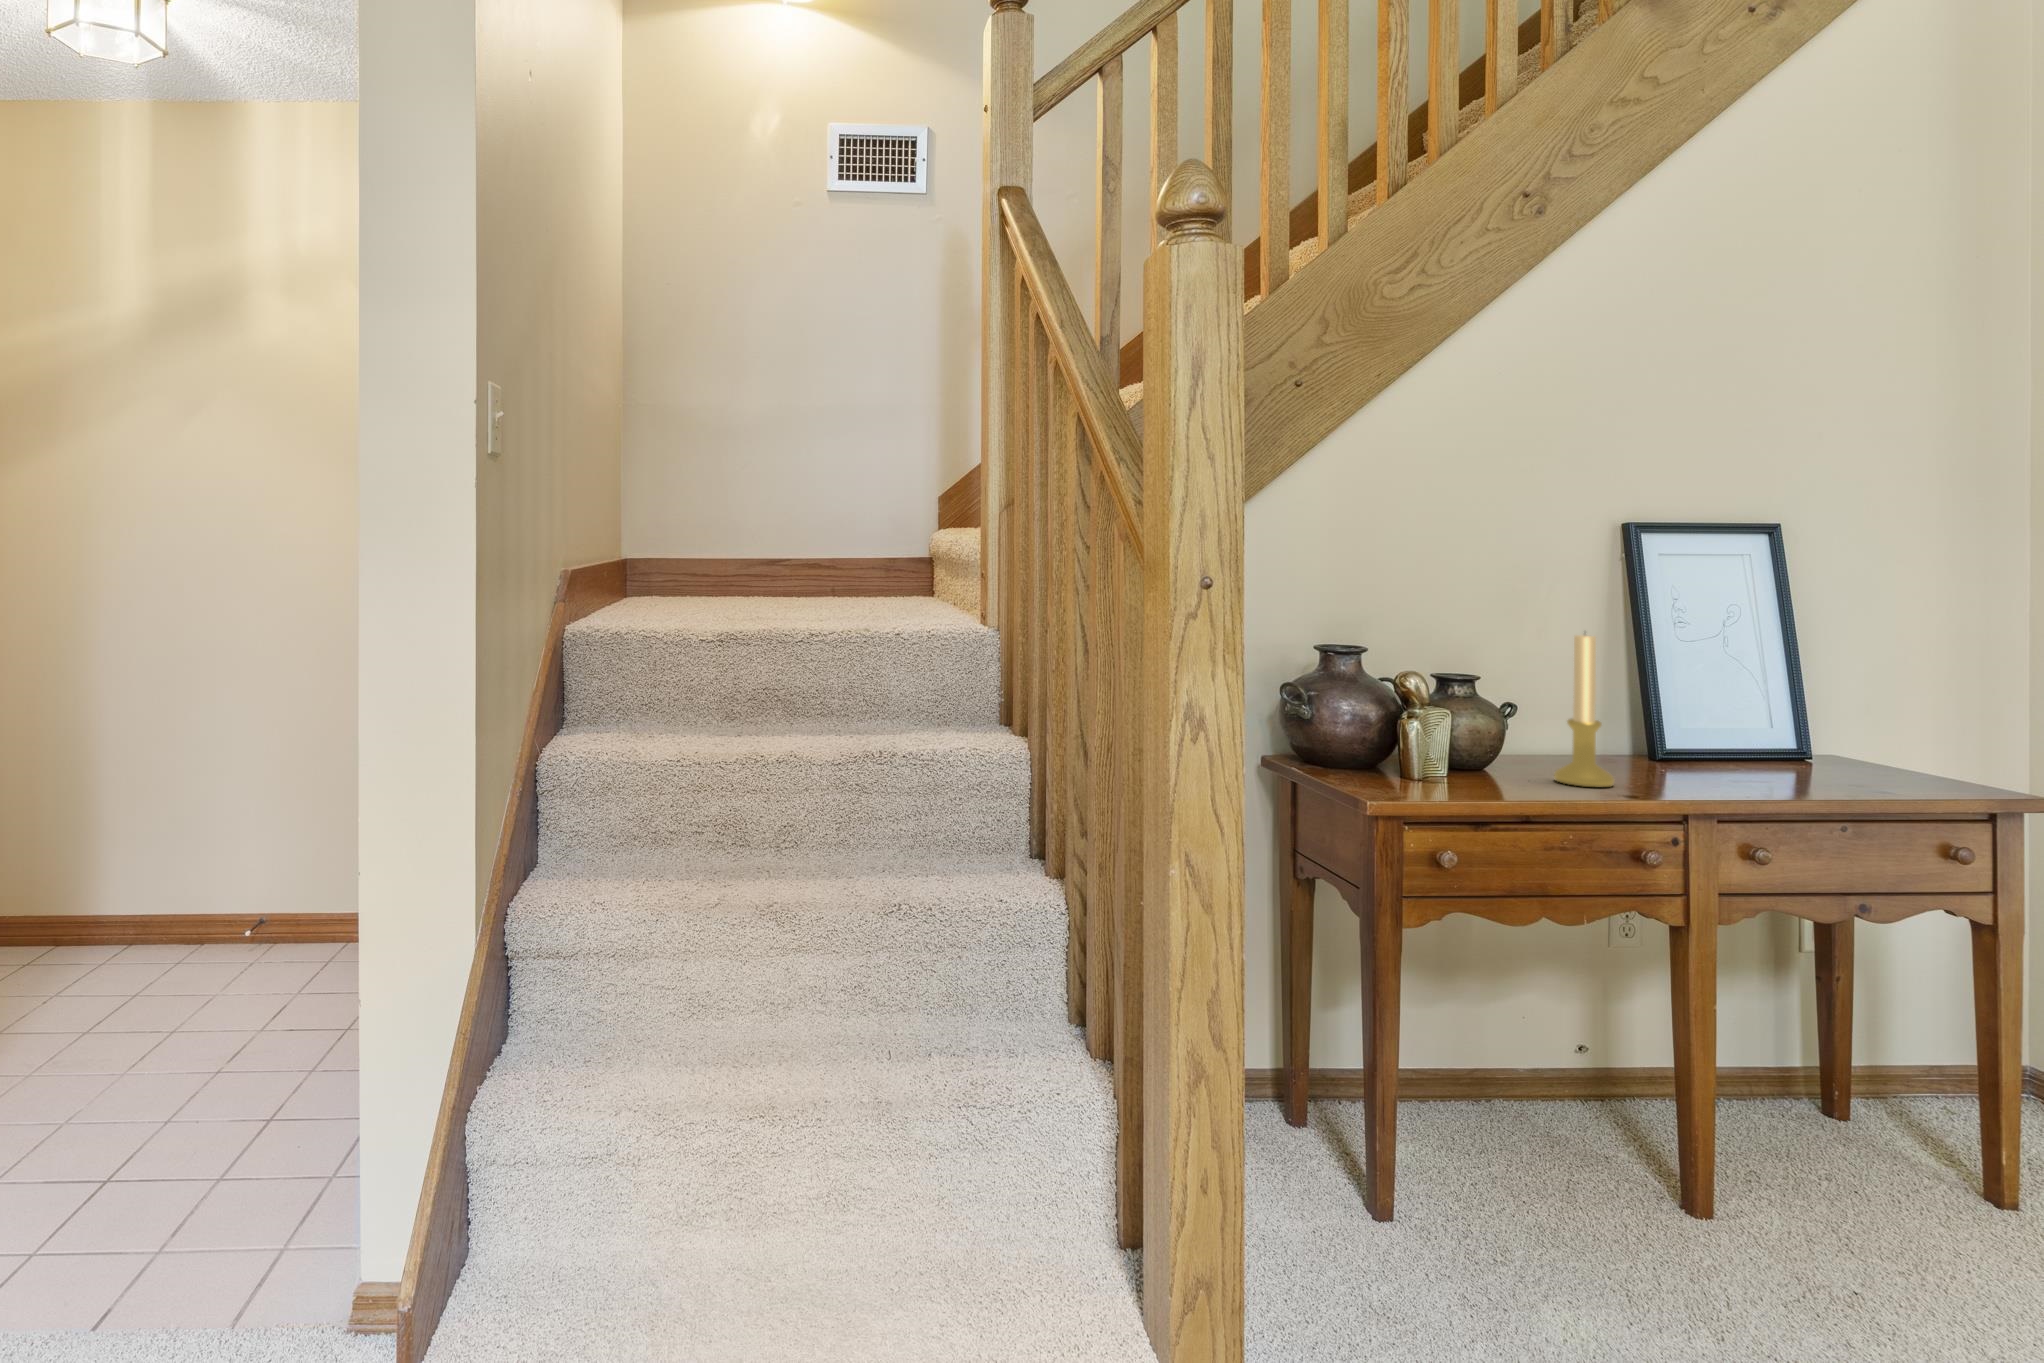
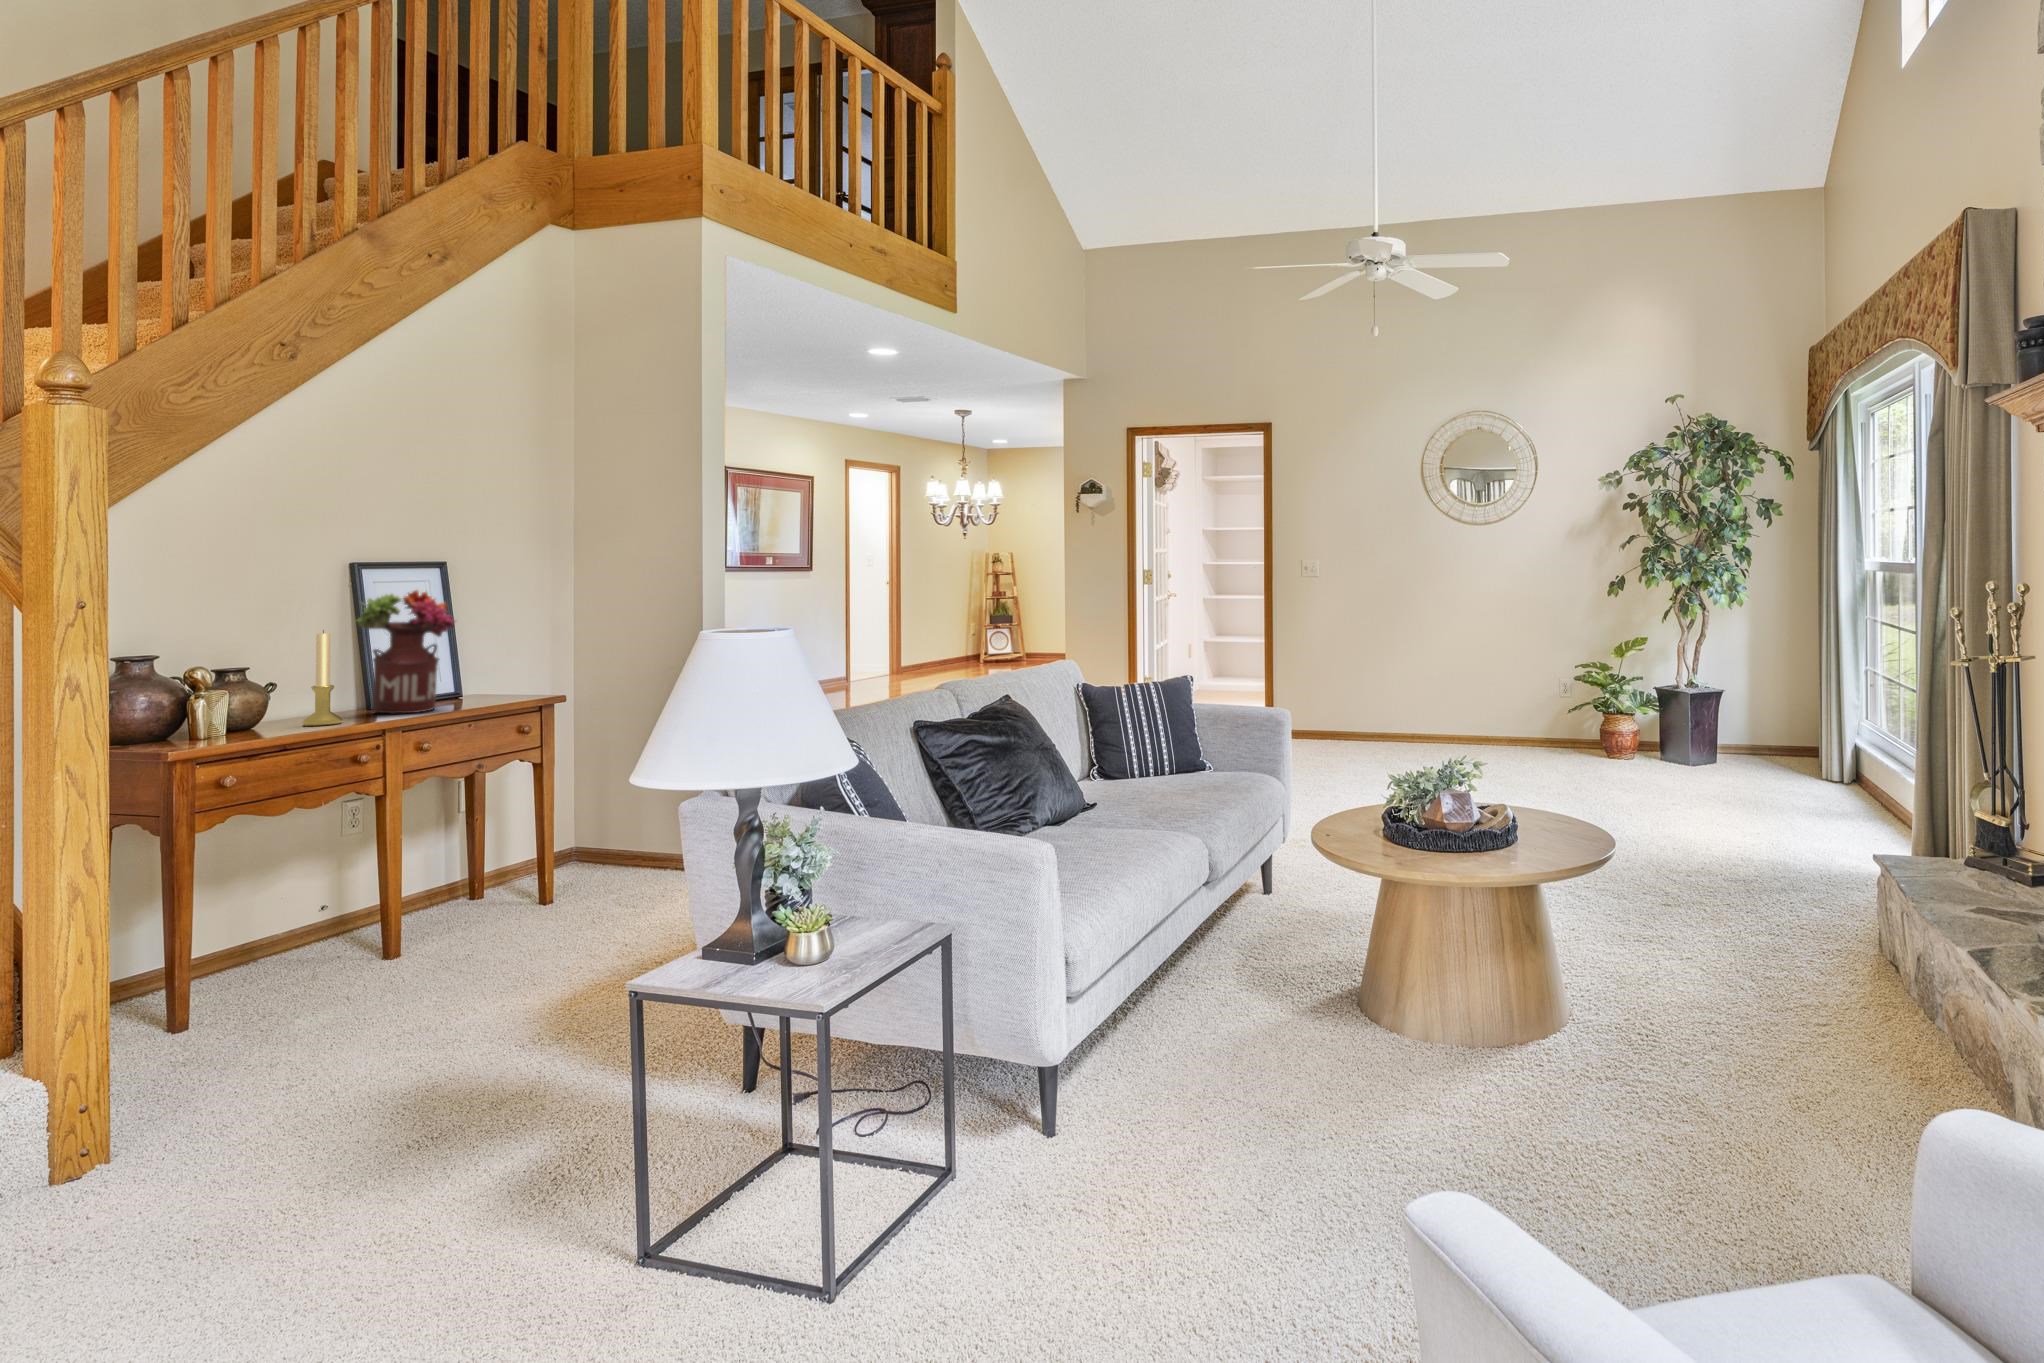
flower arrangement: none [1635,568,1814,783] -> present [357,590,455,713]

